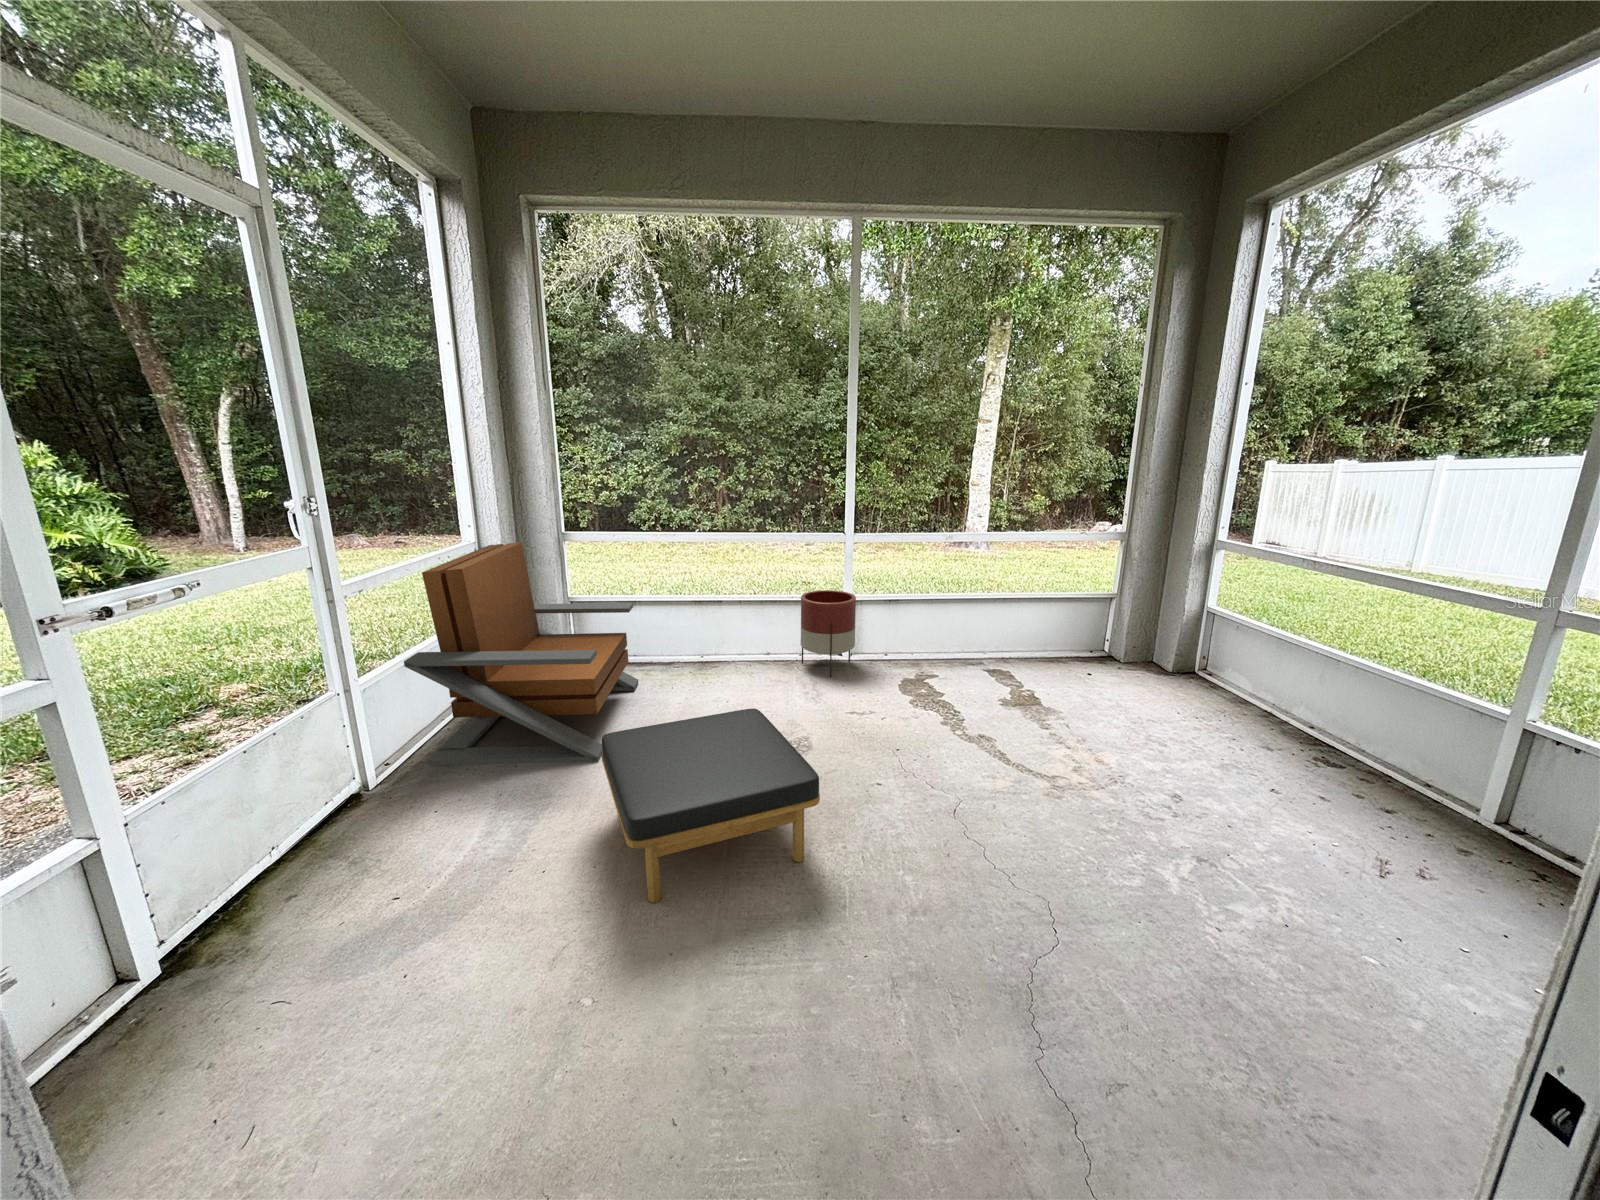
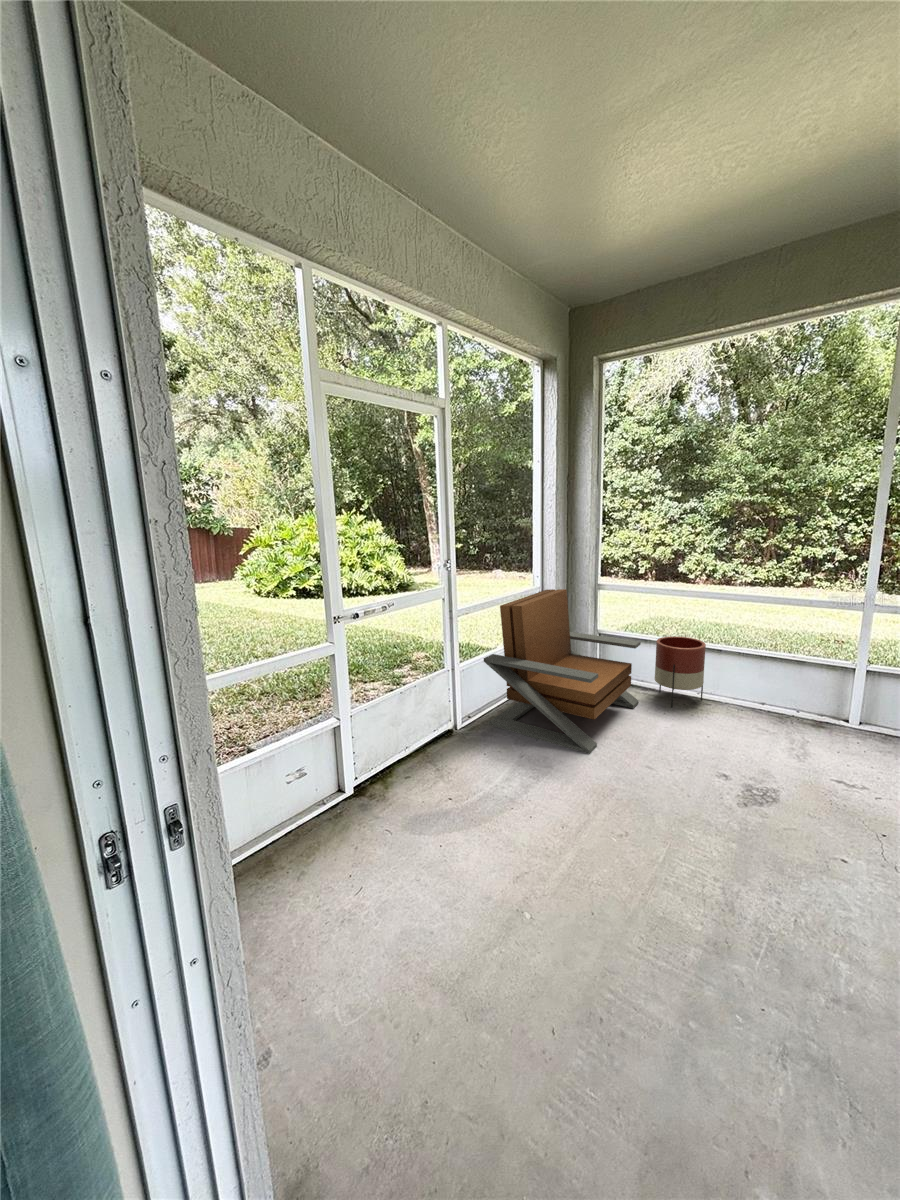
planter: present [801,590,856,677] -> present [655,636,706,707]
ottoman: present [602,708,820,903] -> none [578,736,749,892]

